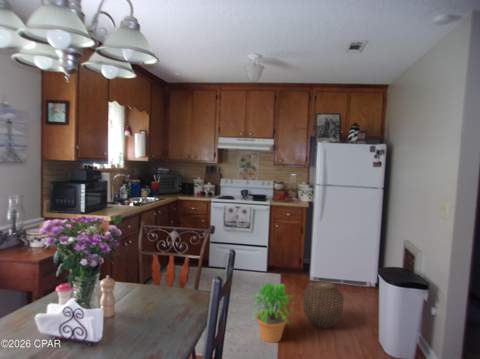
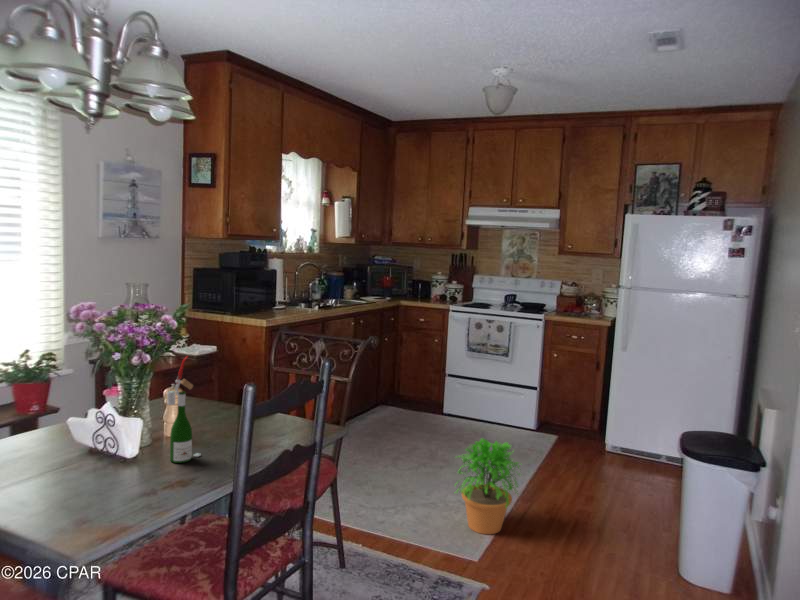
wine bottle: none [126,257,147,339] -> present [167,356,201,463]
woven basket: present [303,281,344,328] -> none [554,448,625,529]

